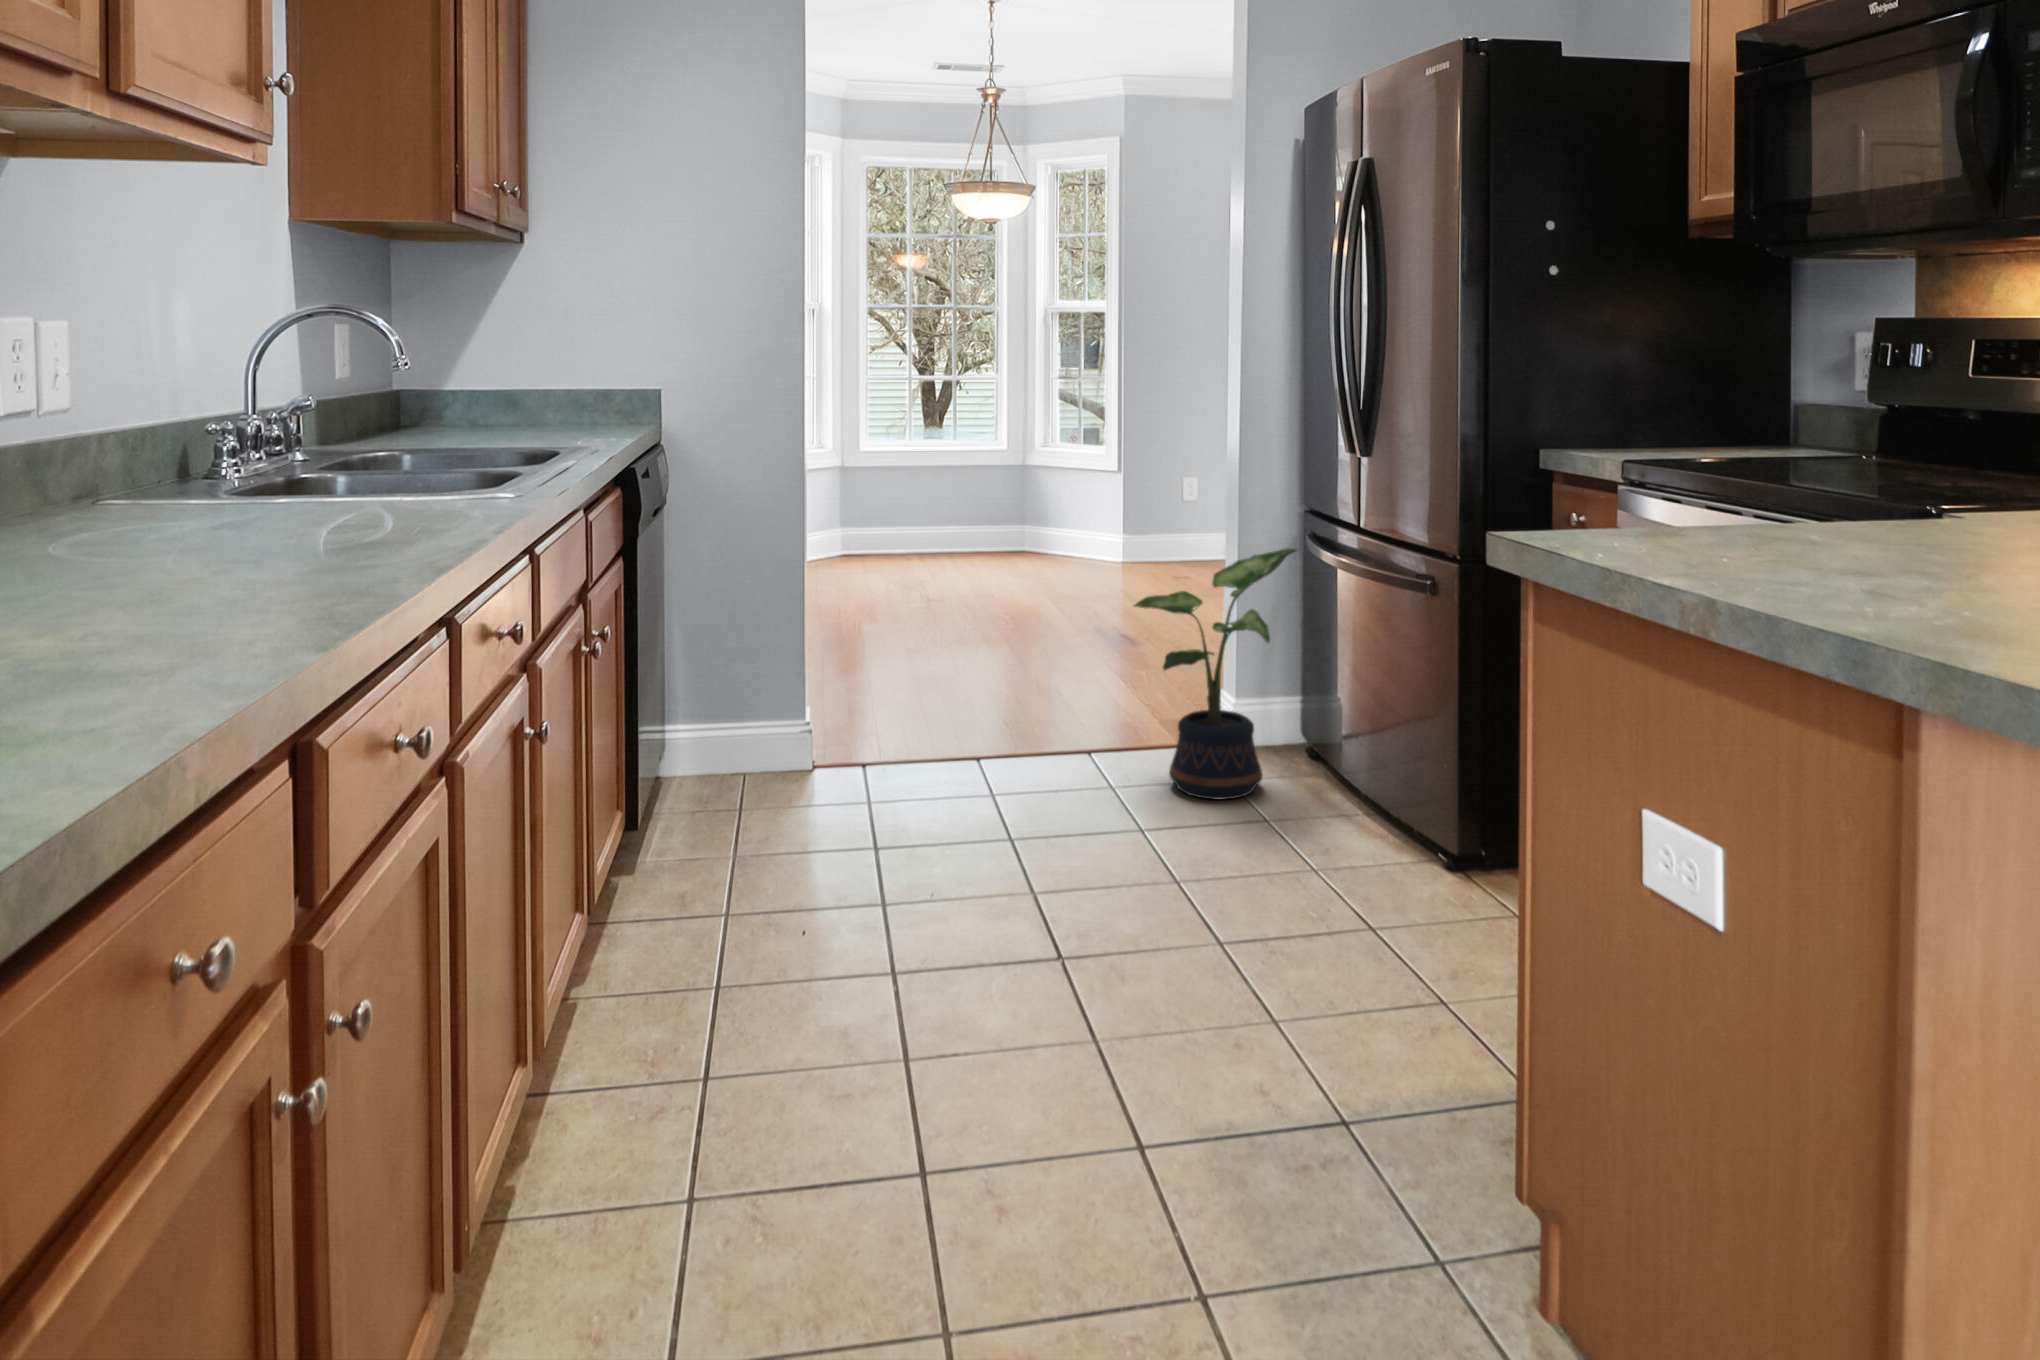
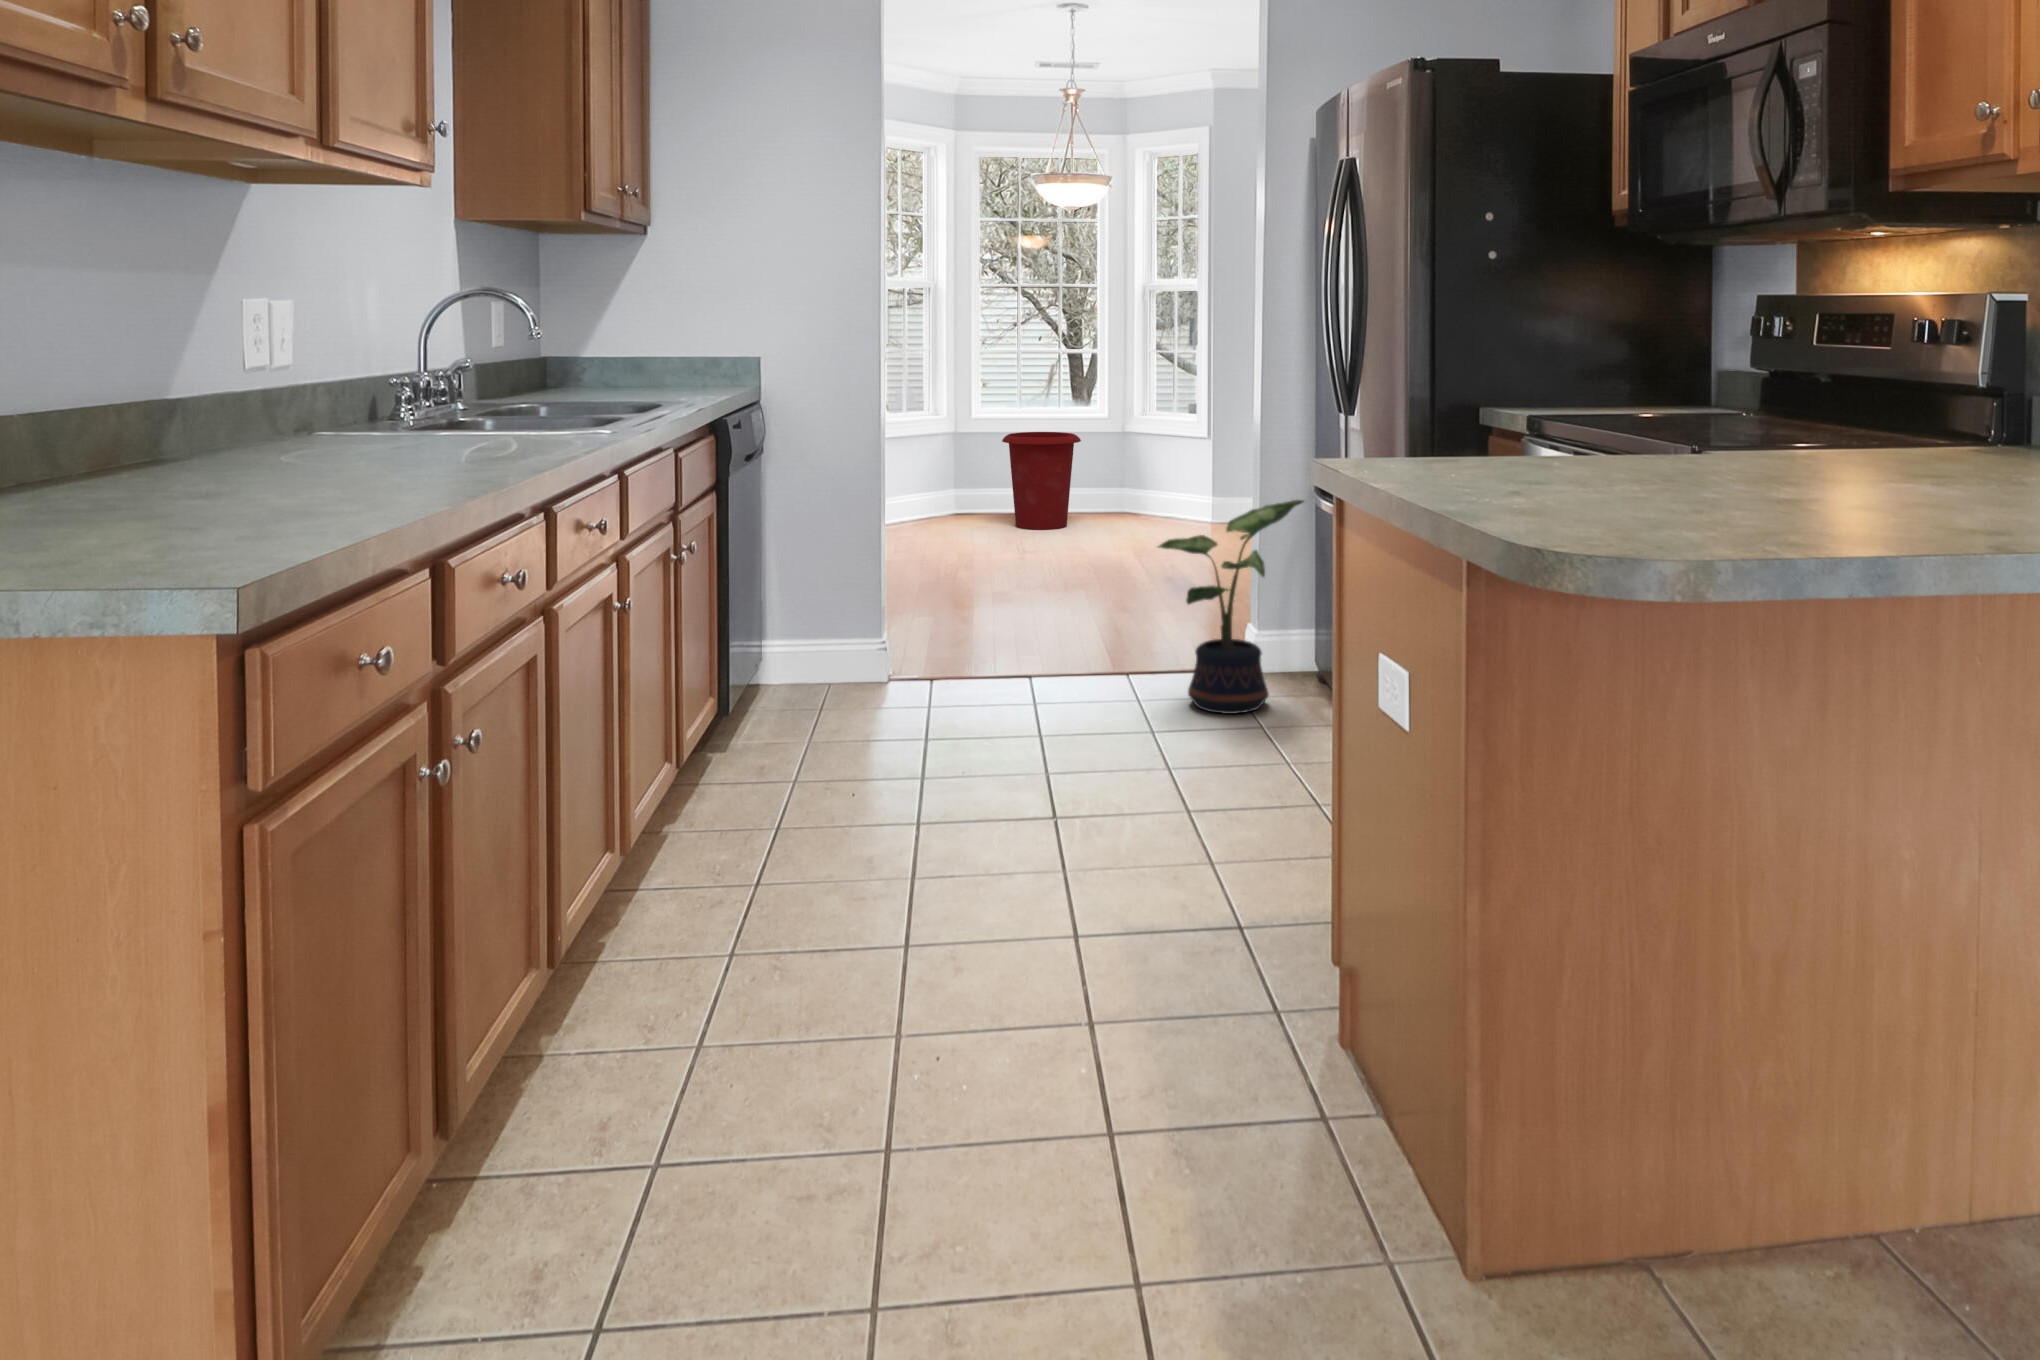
waste bin: none [894,461,980,567] -> present [1002,432,1081,530]

